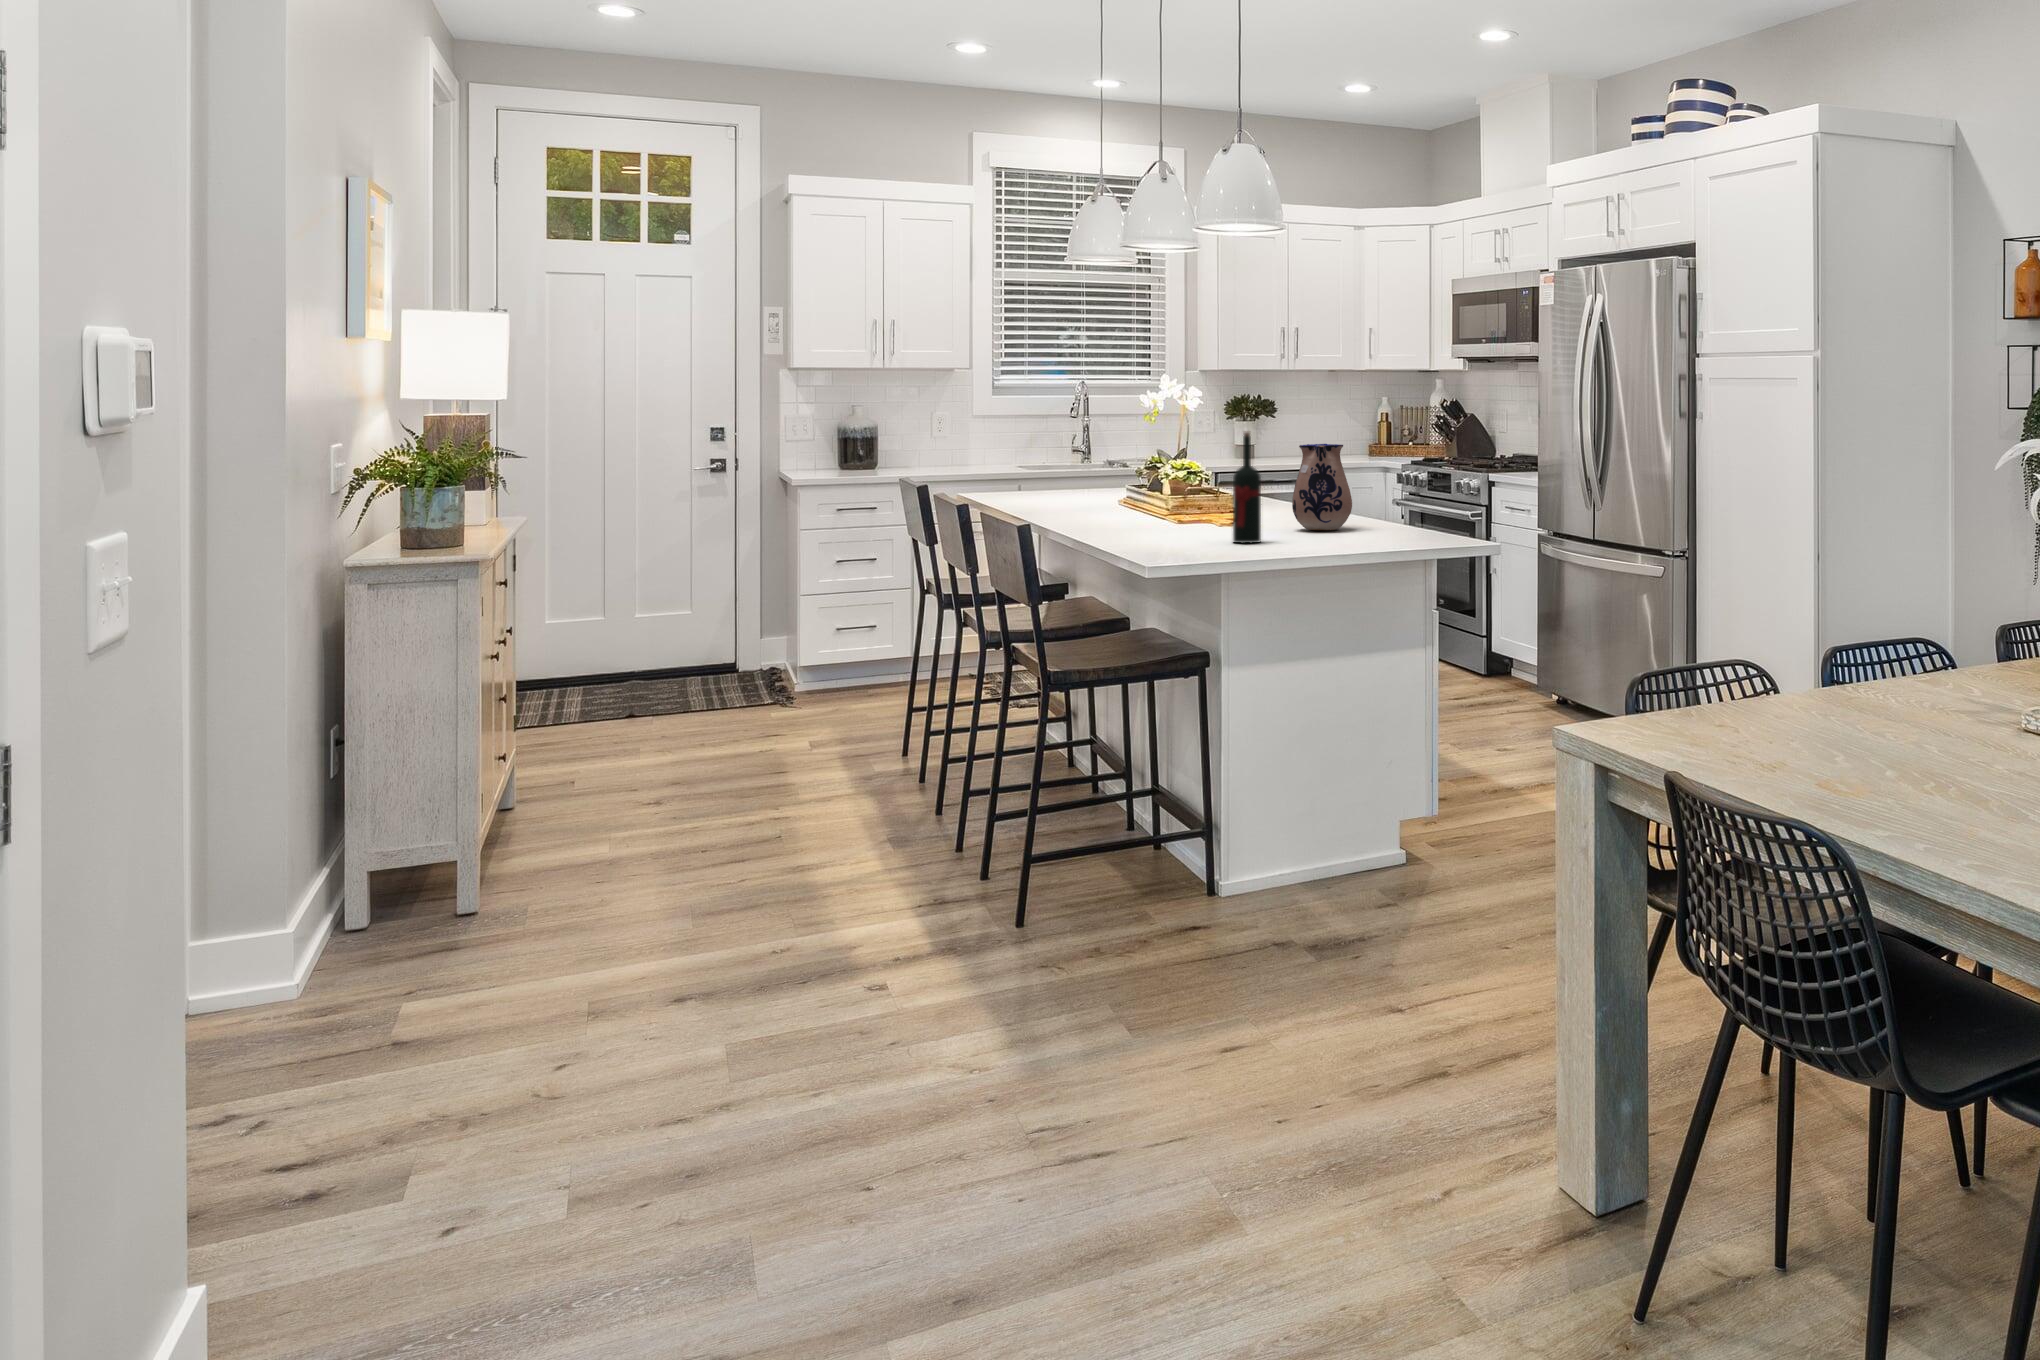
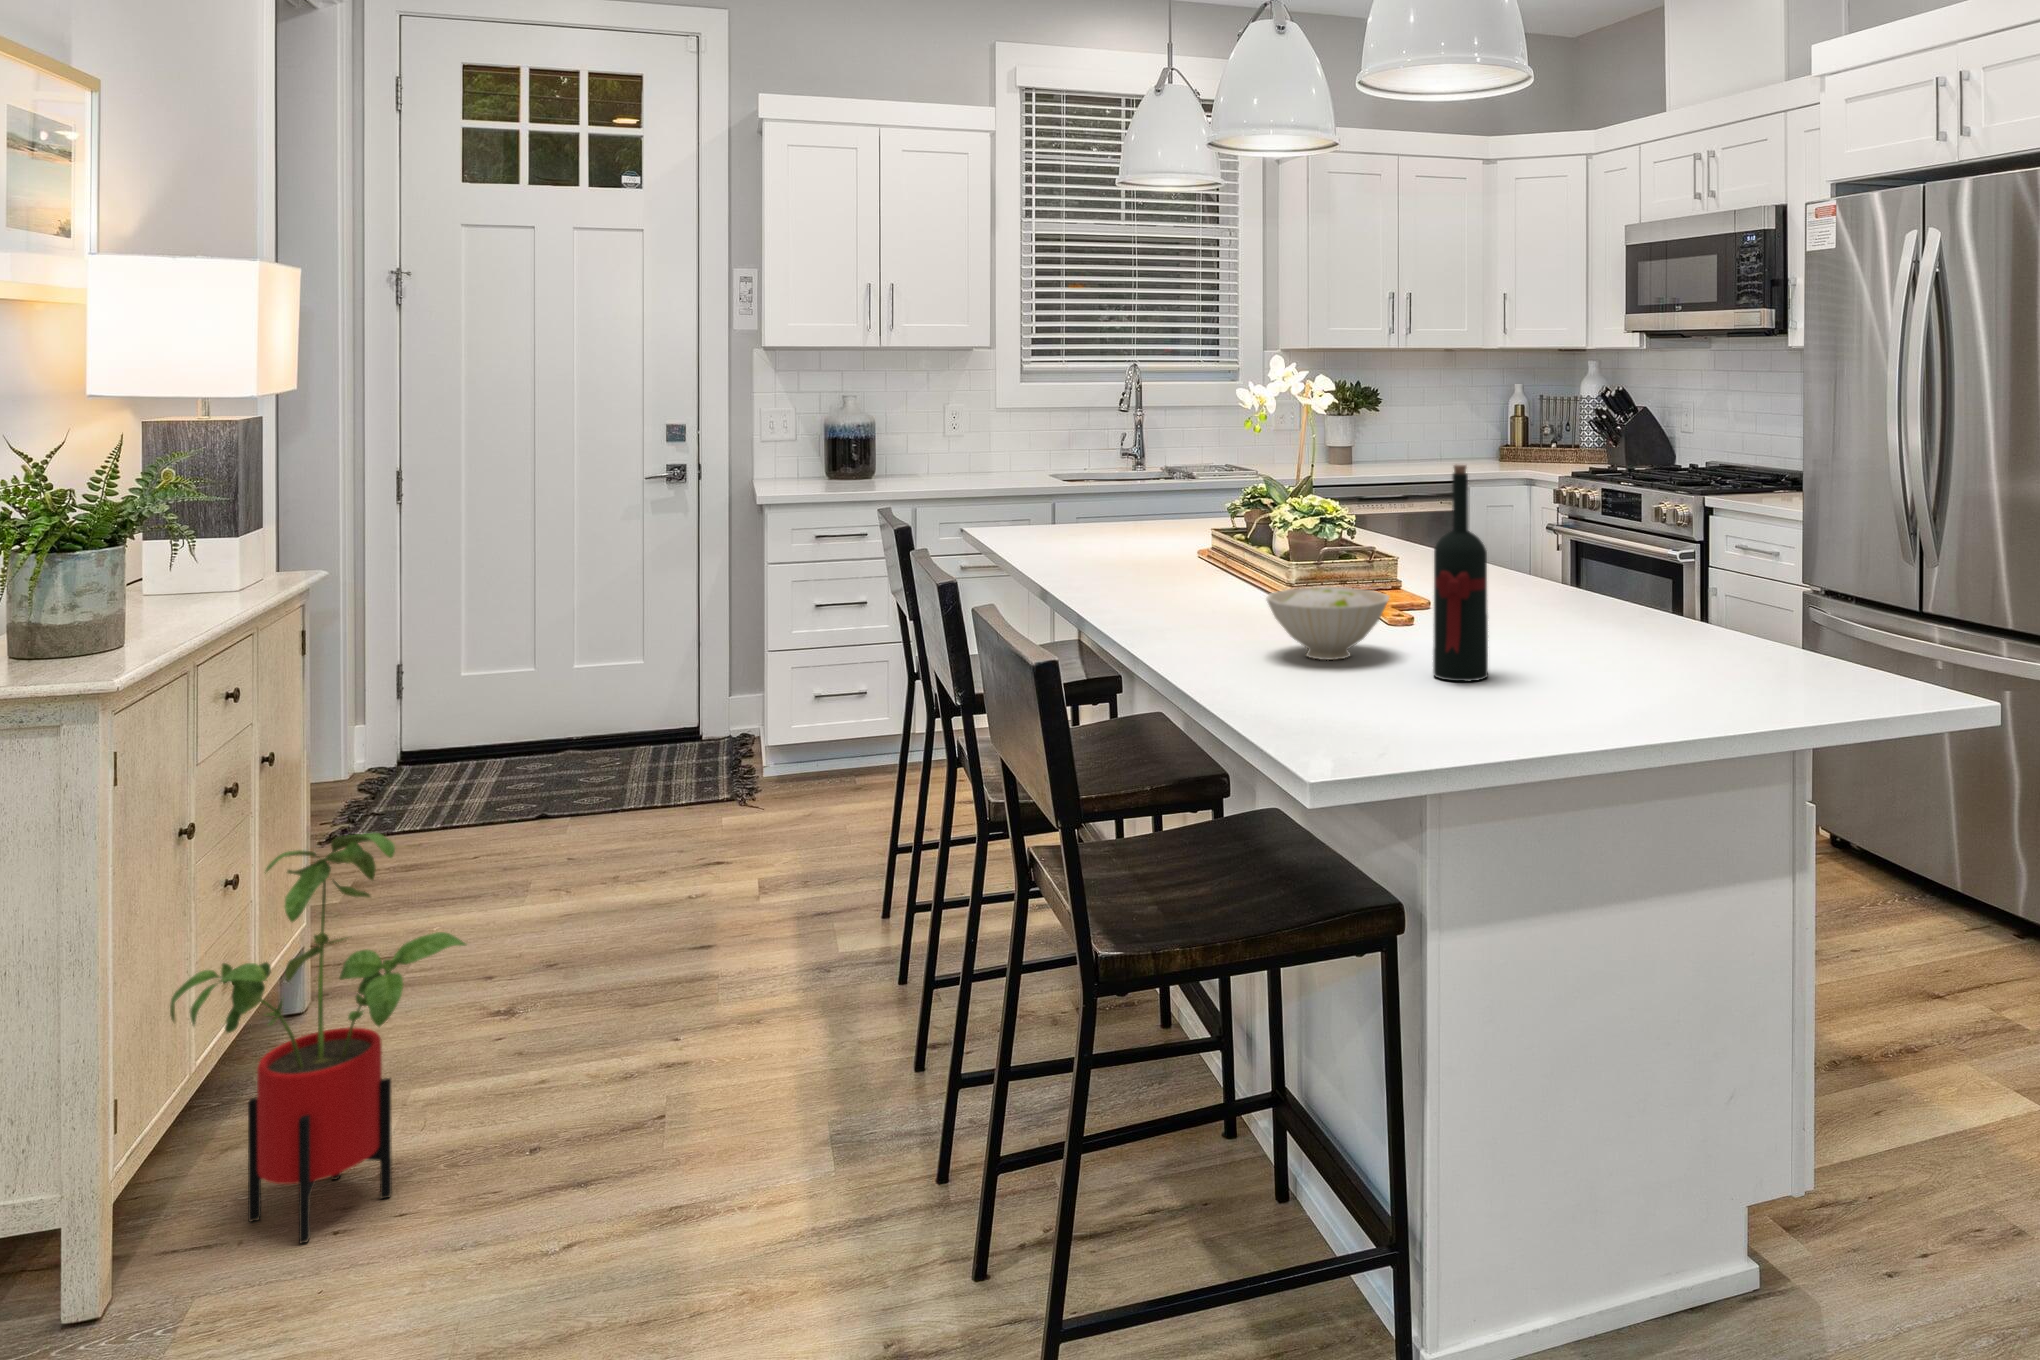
ceramic pitcher: present [1292,444,1352,530] -> none [1518,478,1627,639]
bowl: none [1146,502,1216,539] -> present [1266,587,1389,660]
house plant: none [511,657,674,880] -> present [170,833,466,1243]

